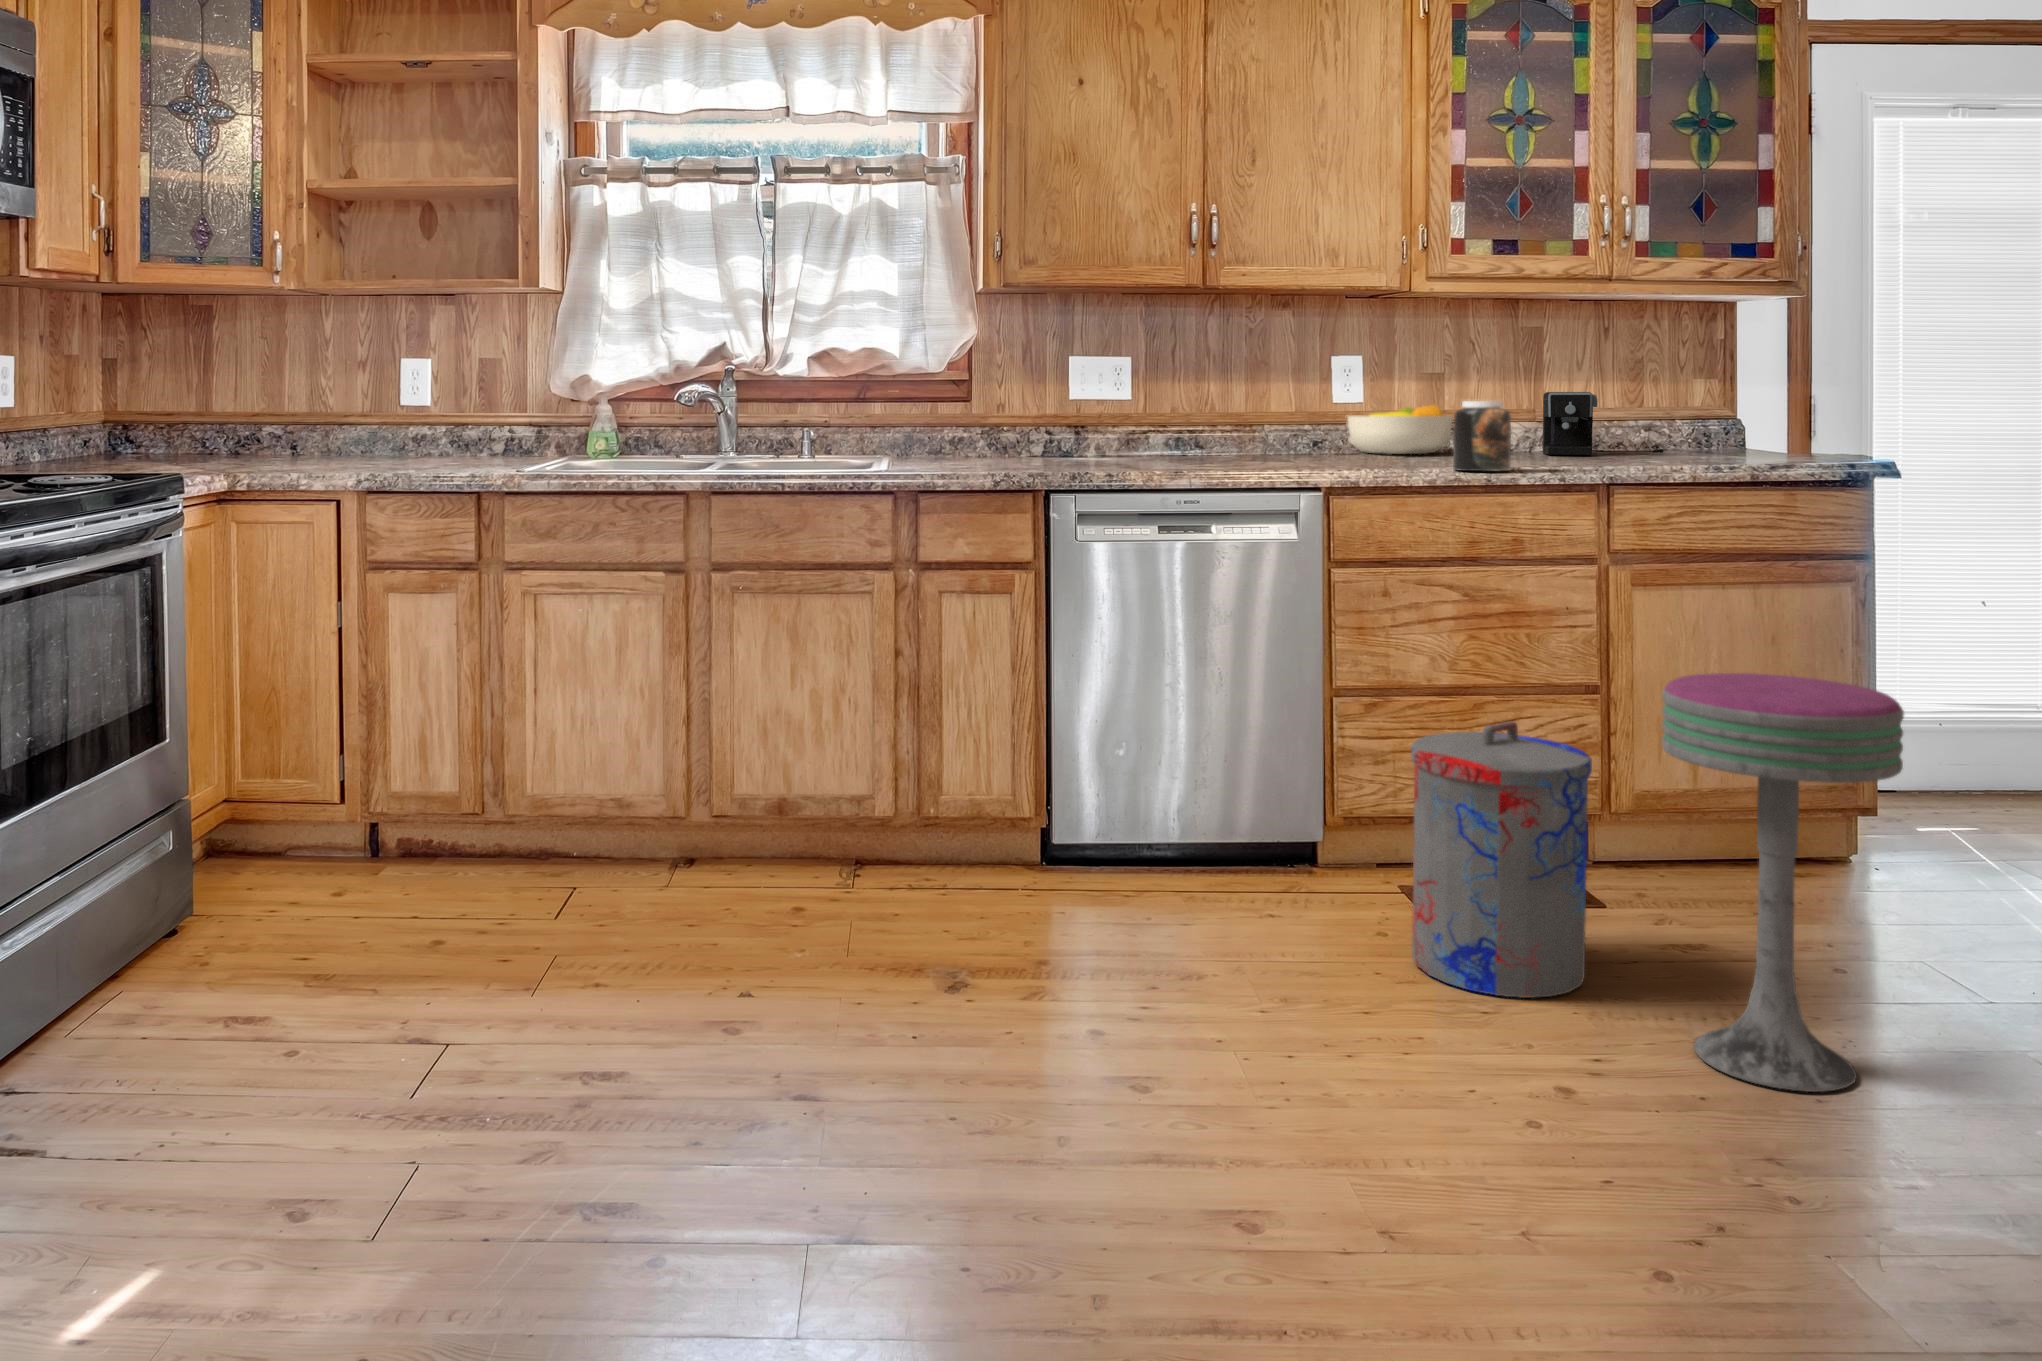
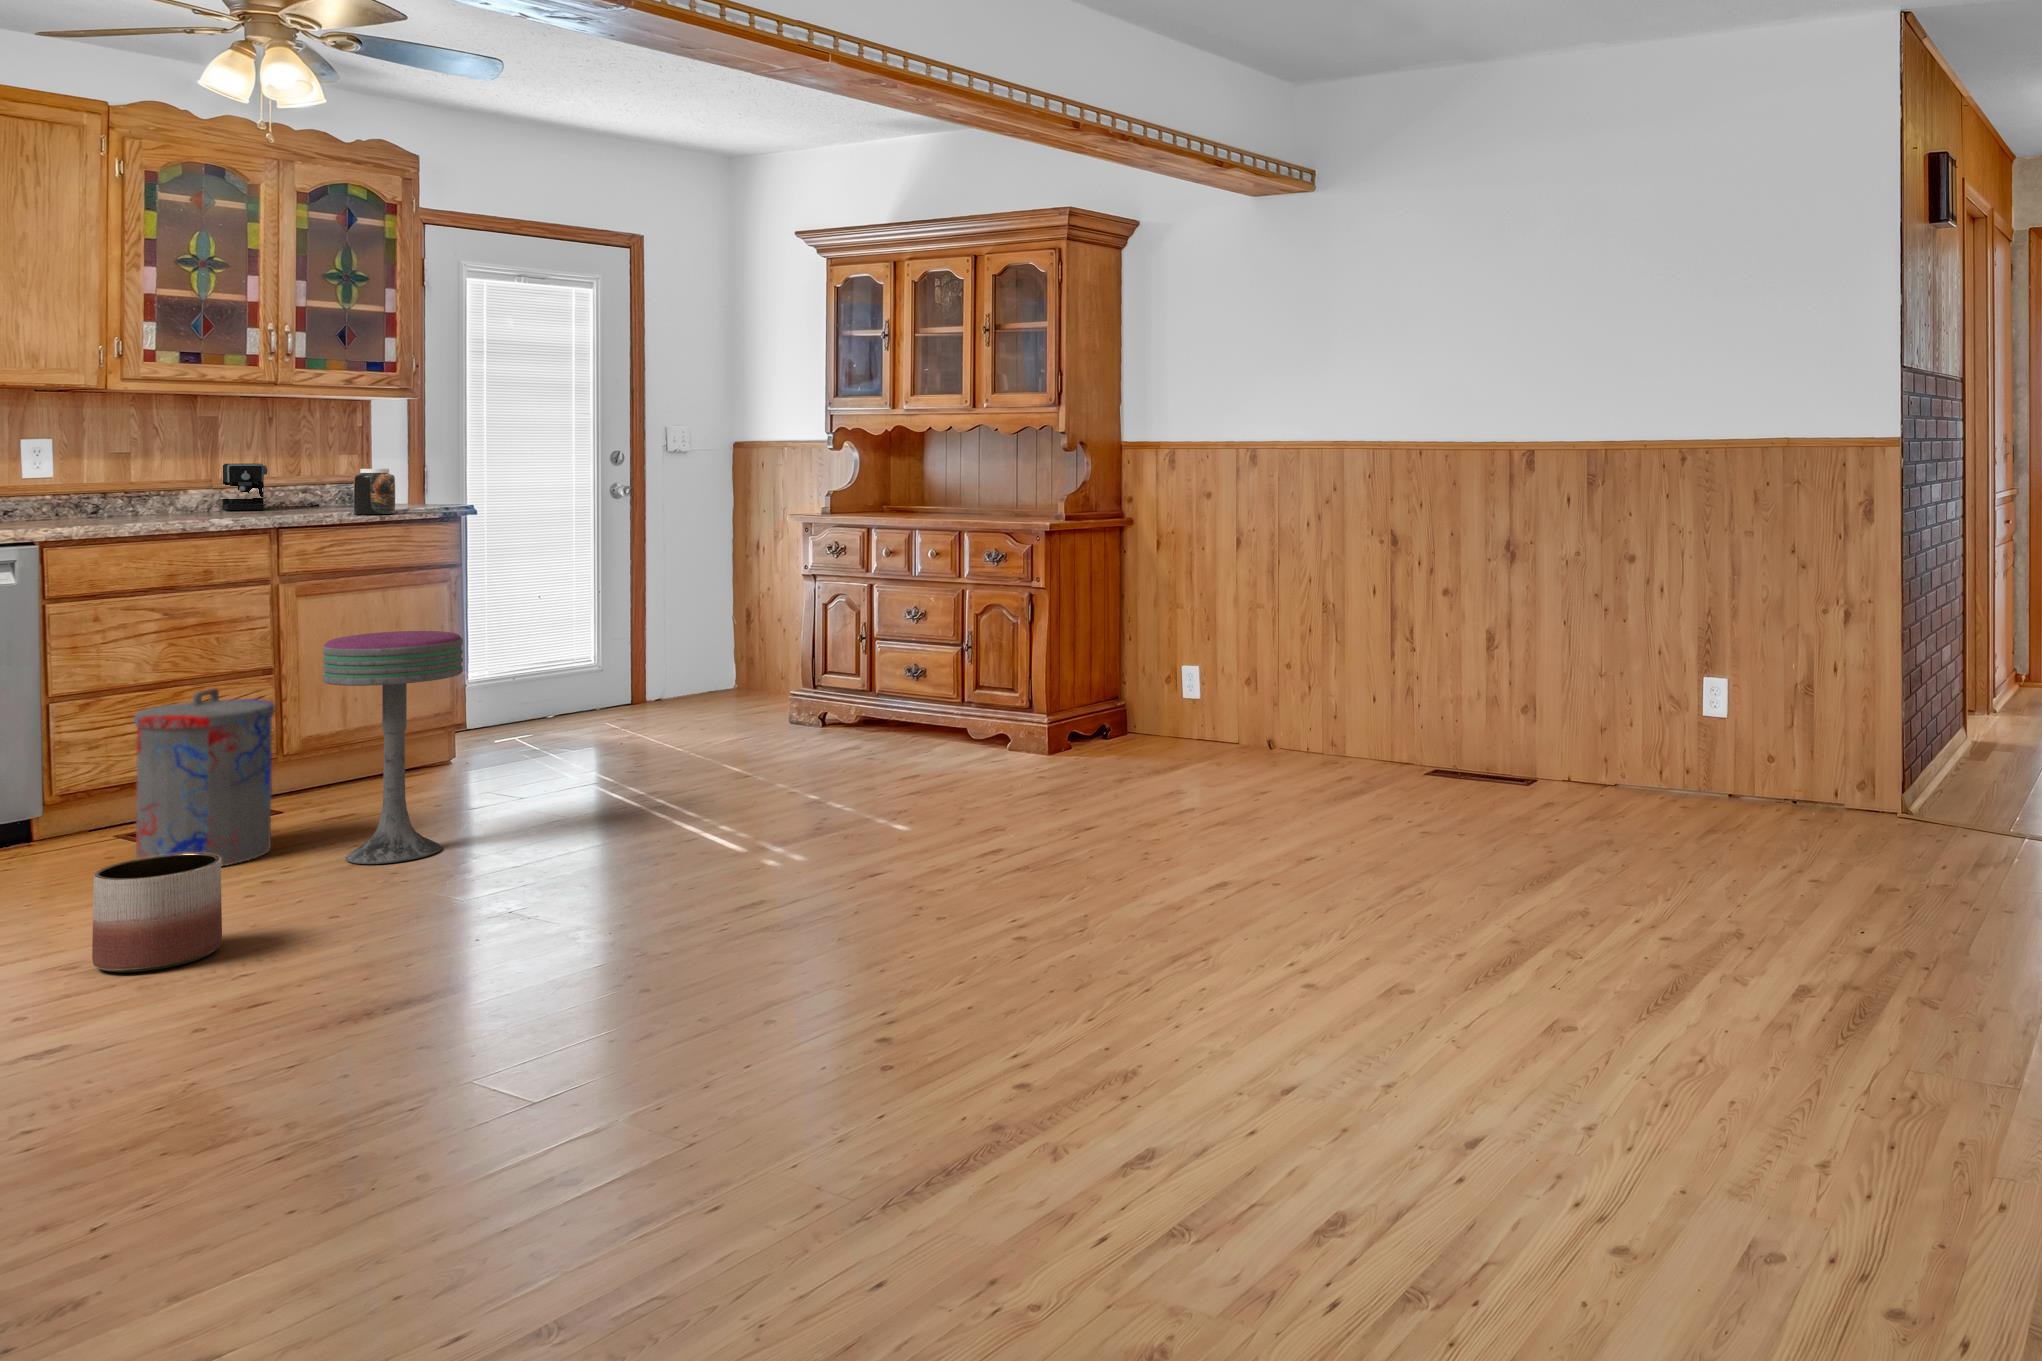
jar: present [1453,401,1511,472] -> present [354,469,395,514]
fruit bowl: present [1348,405,1453,454] -> none [38,469,143,514]
planter: none [1308,1023,1488,1247] -> present [92,853,222,973]

